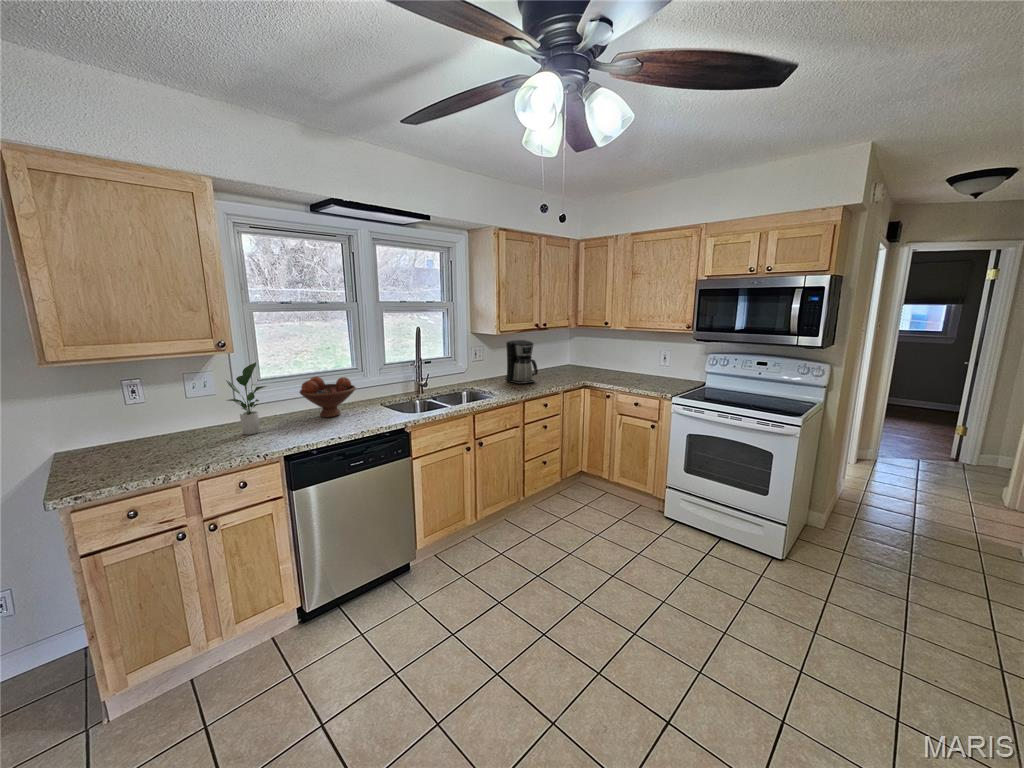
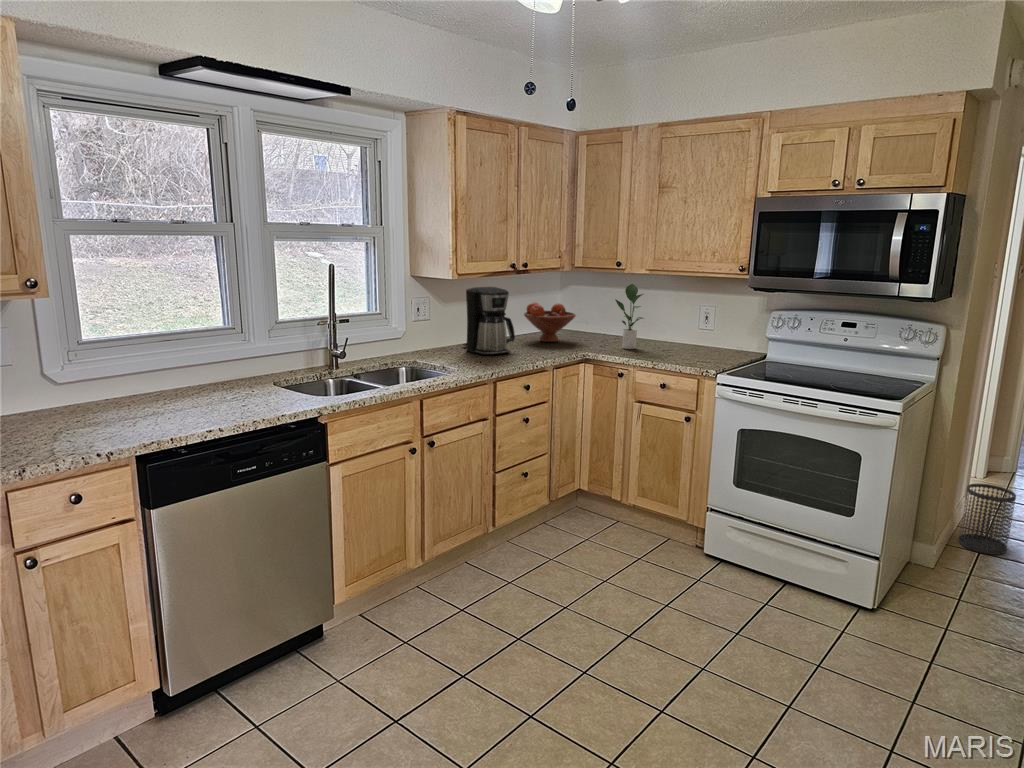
potted plant: present [226,362,266,435] -> present [615,284,644,349]
fruit bowl: present [300,377,356,417] -> present [524,302,576,342]
wastebasket: none [842,471,884,521] -> present [959,484,1016,555]

